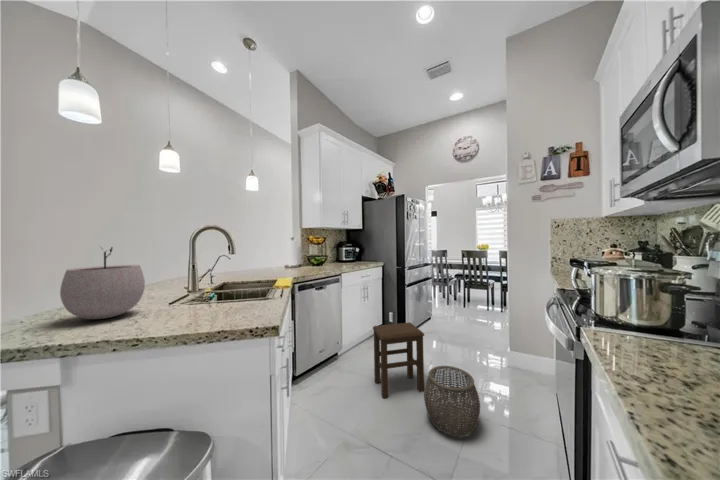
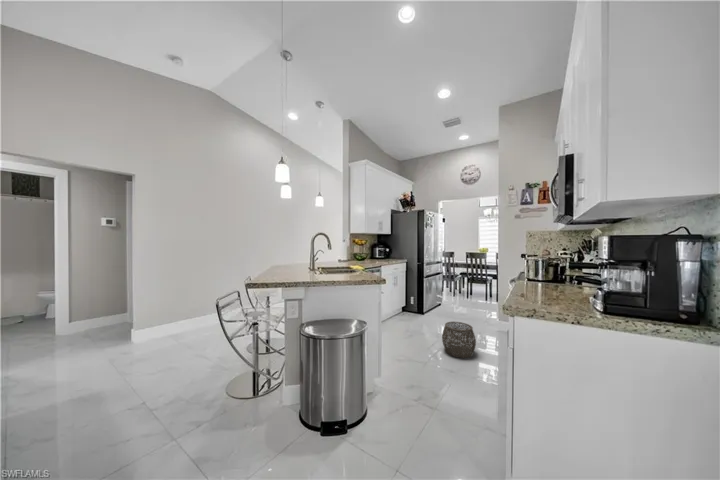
plant pot: present [60,247,145,319] -> none [281,243,309,278]
stool: present [373,323,424,398] -> none [406,298,441,343]

